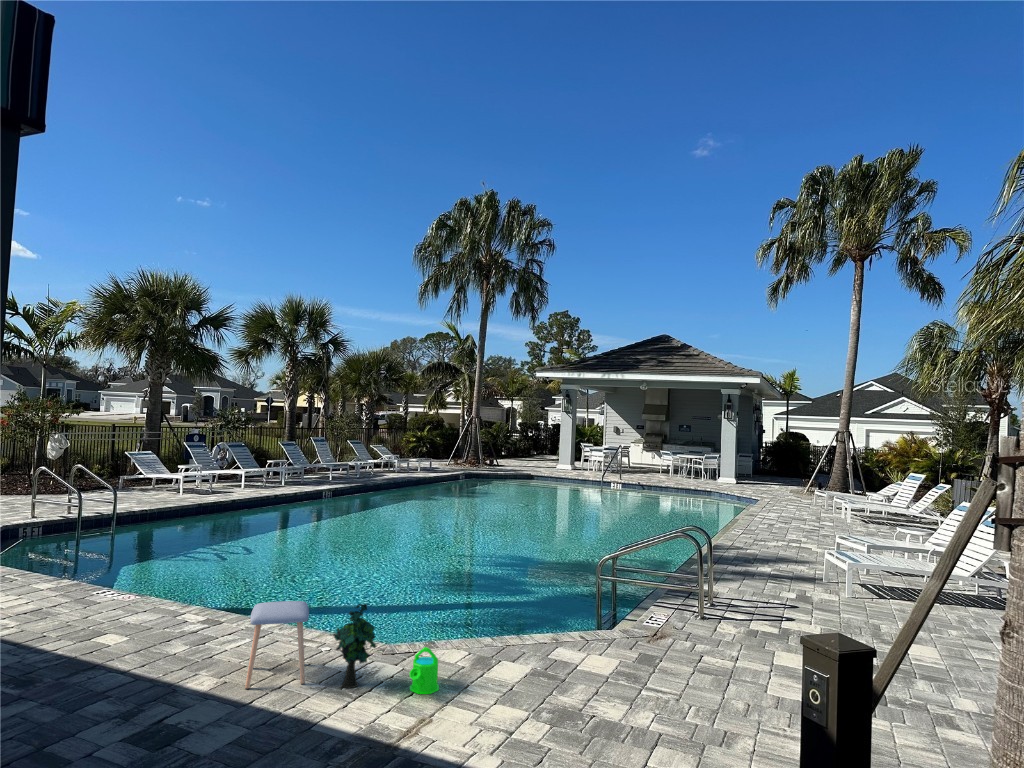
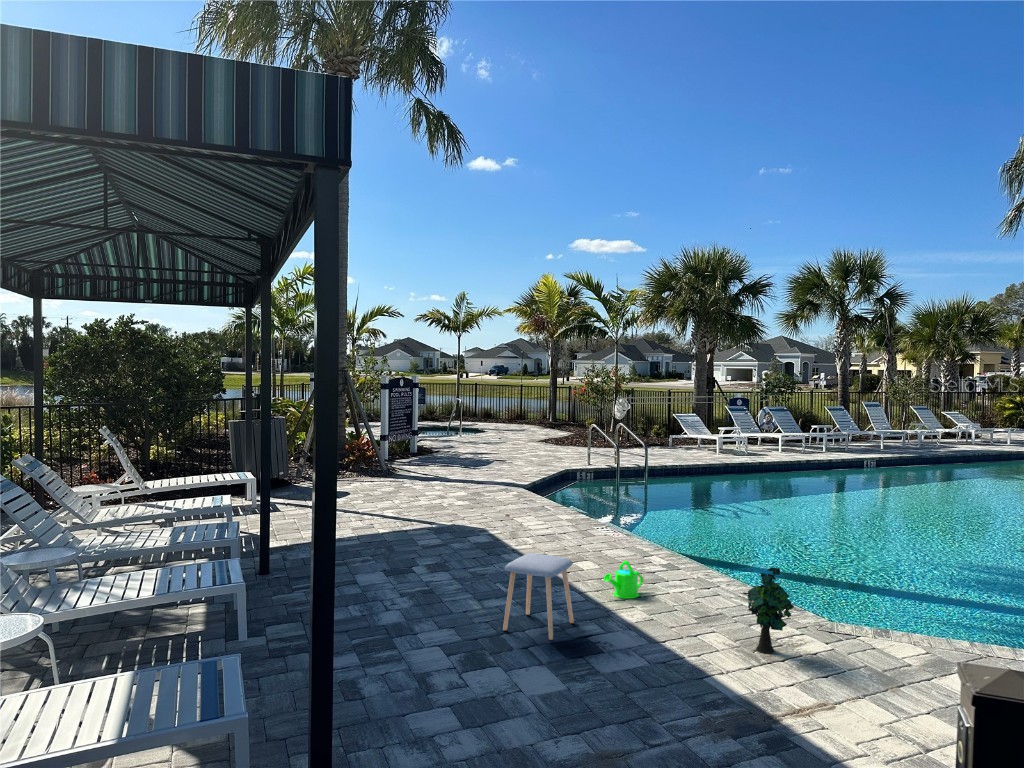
stool: present [245,601,309,689] -> present [503,553,574,641]
watering can: present [410,647,439,694] -> present [604,561,644,599]

